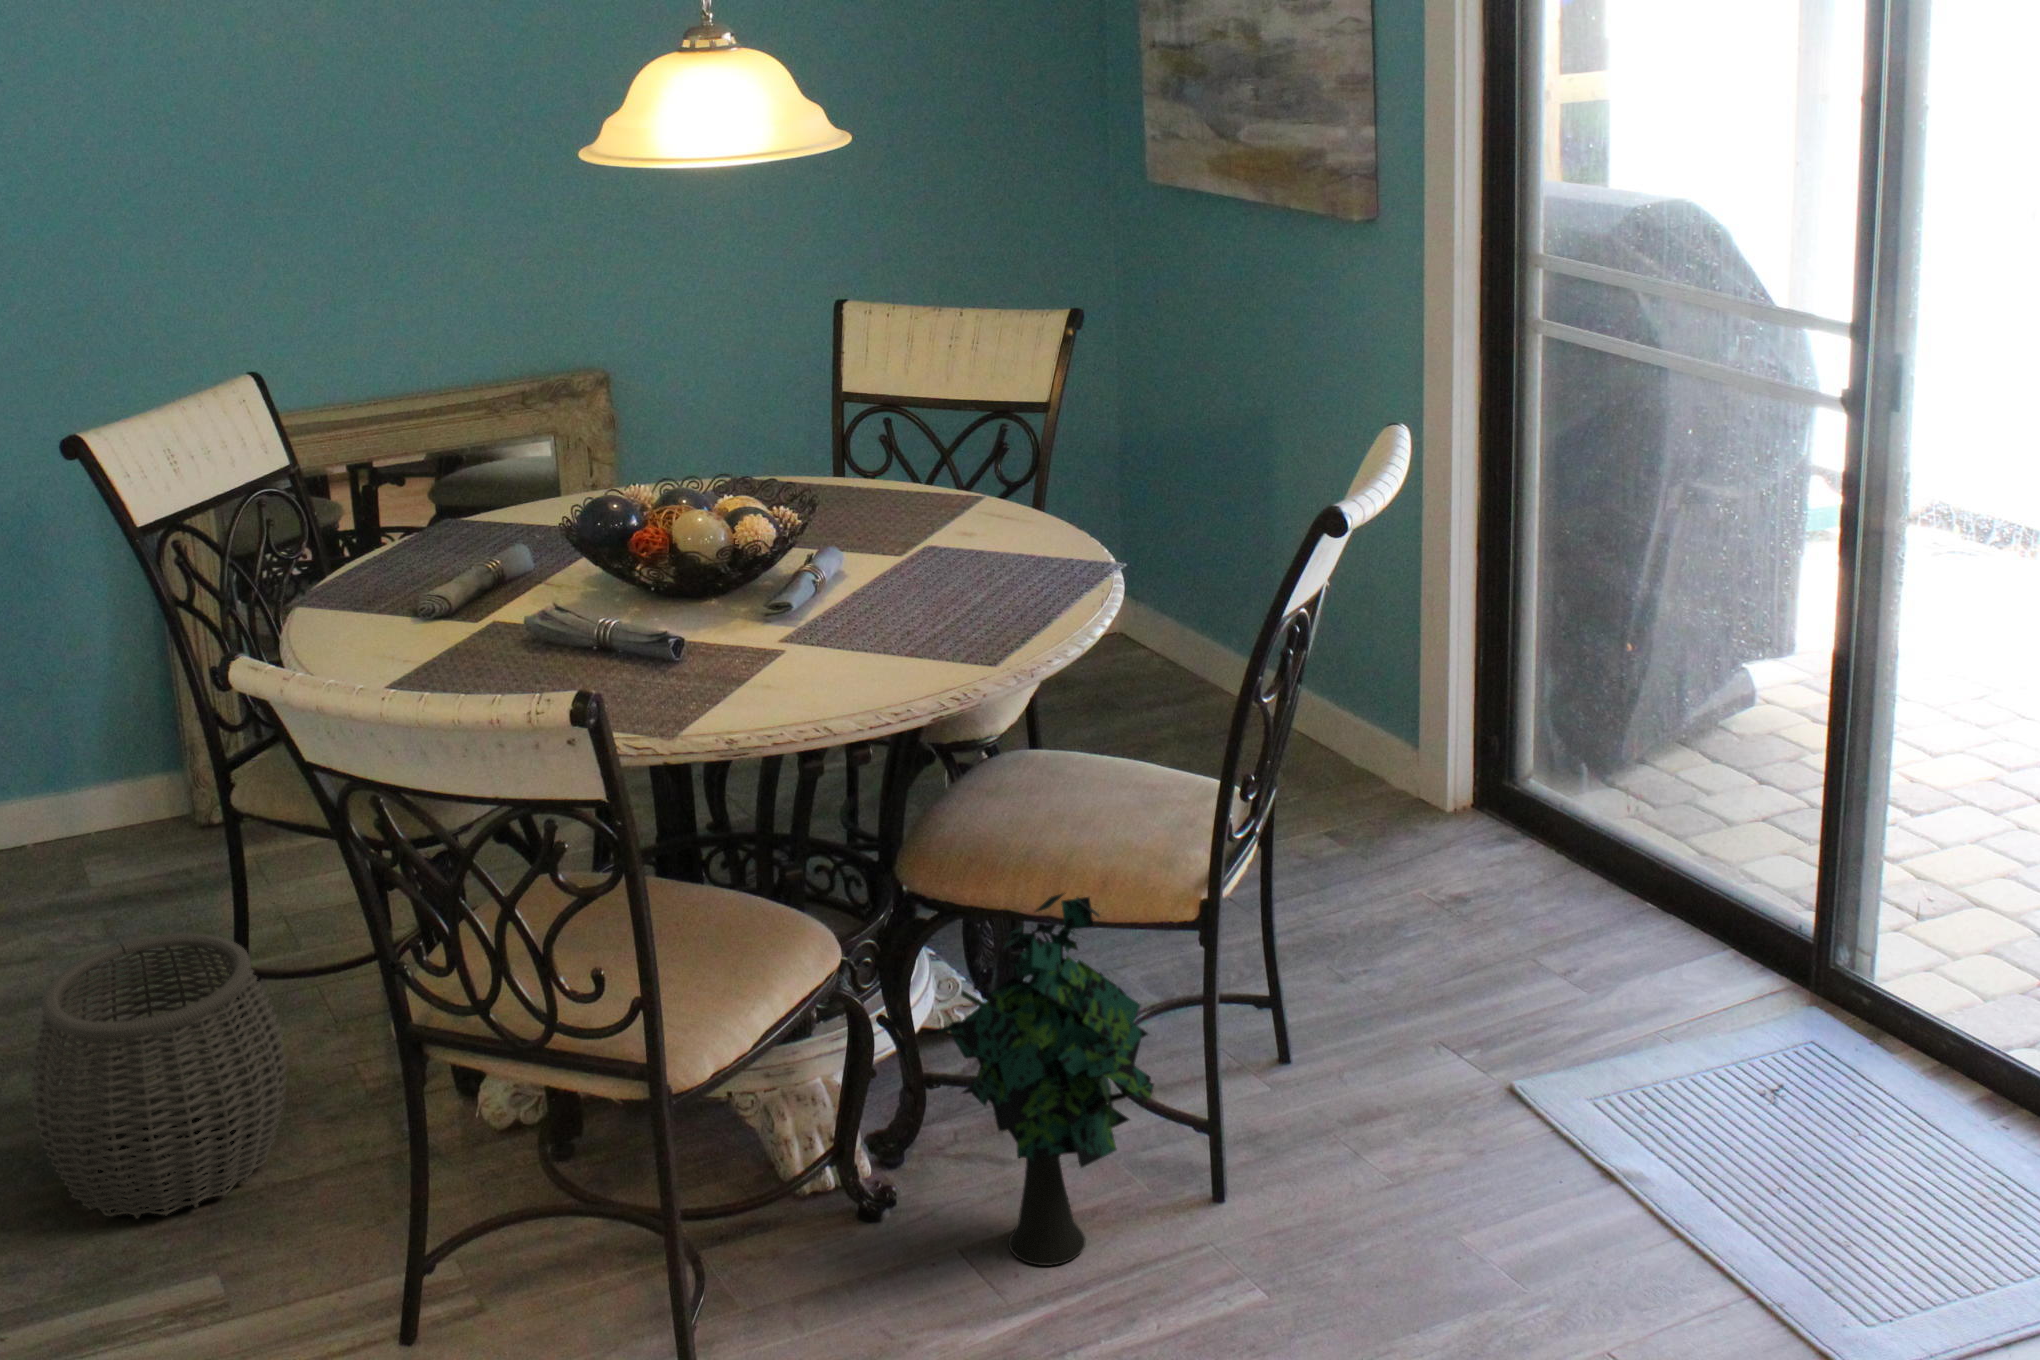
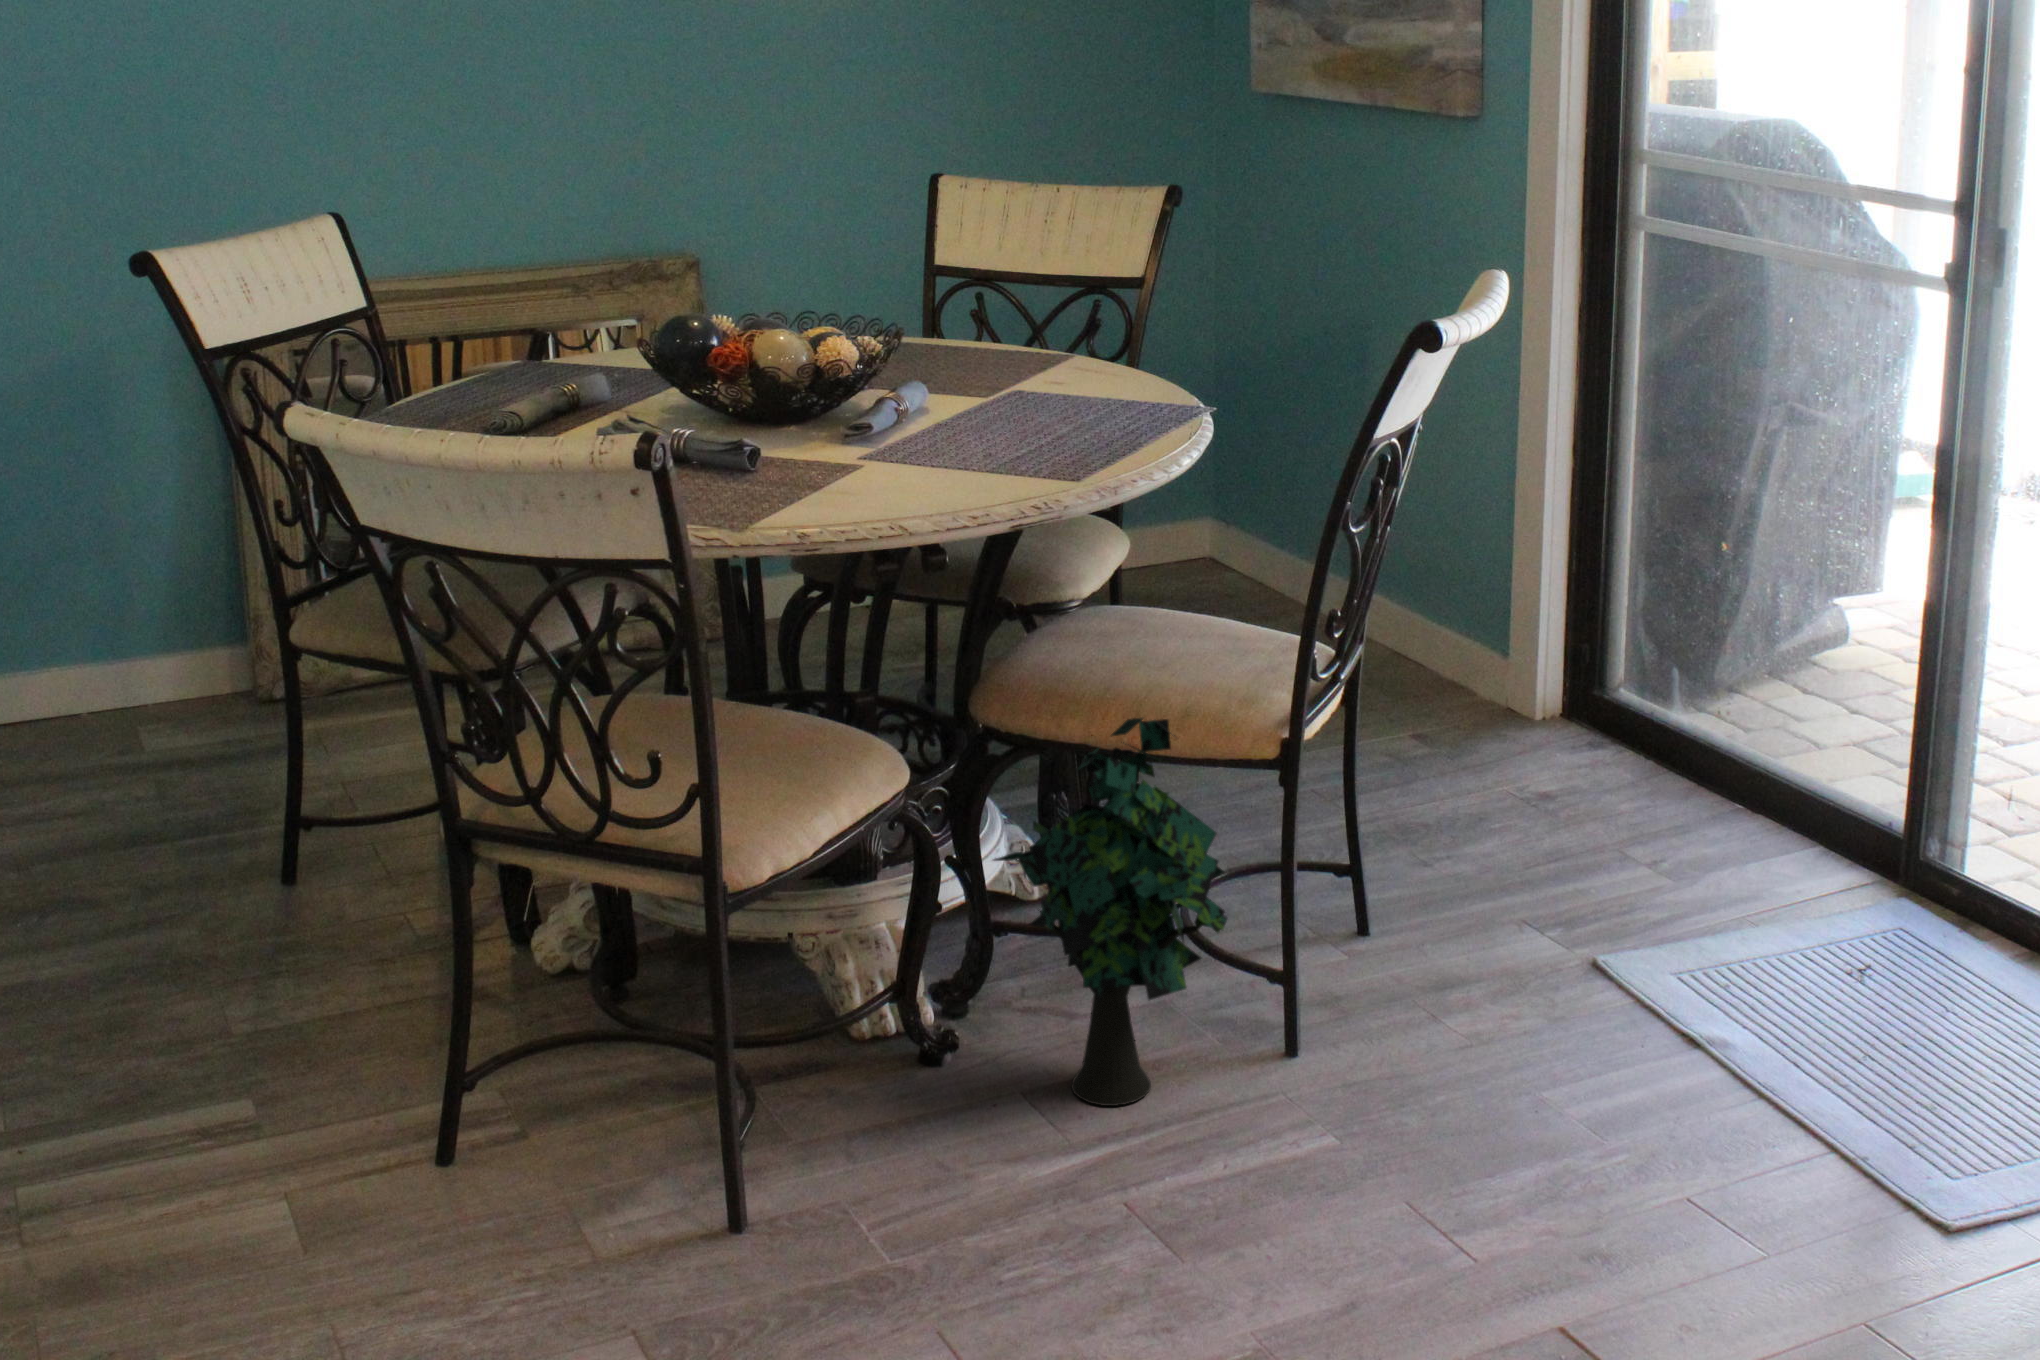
woven basket: present [30,934,287,1218] -> none [56,759,329,1044]

